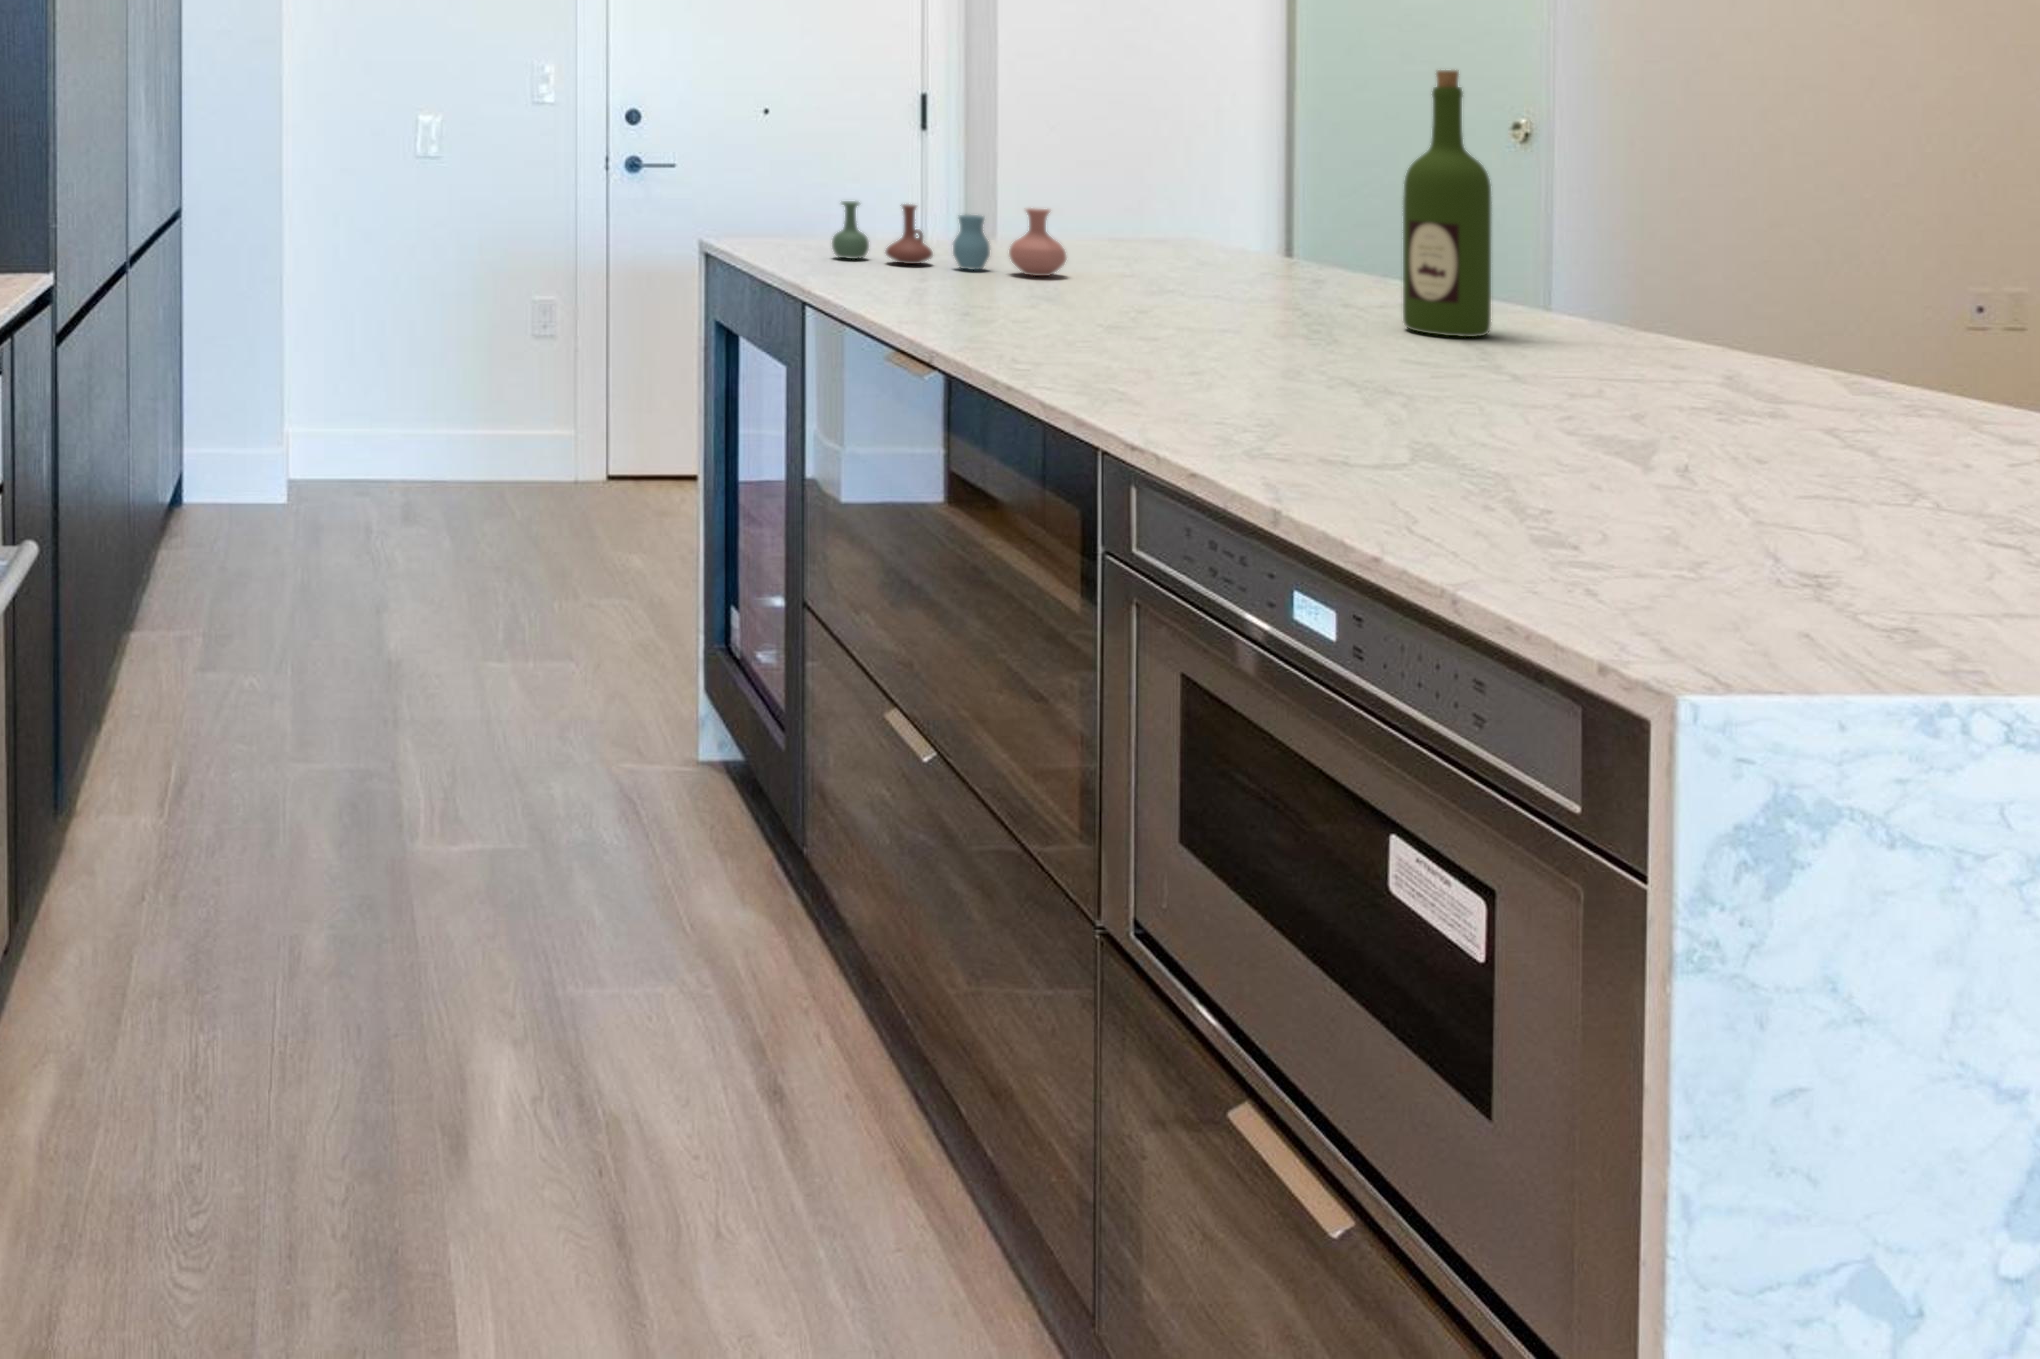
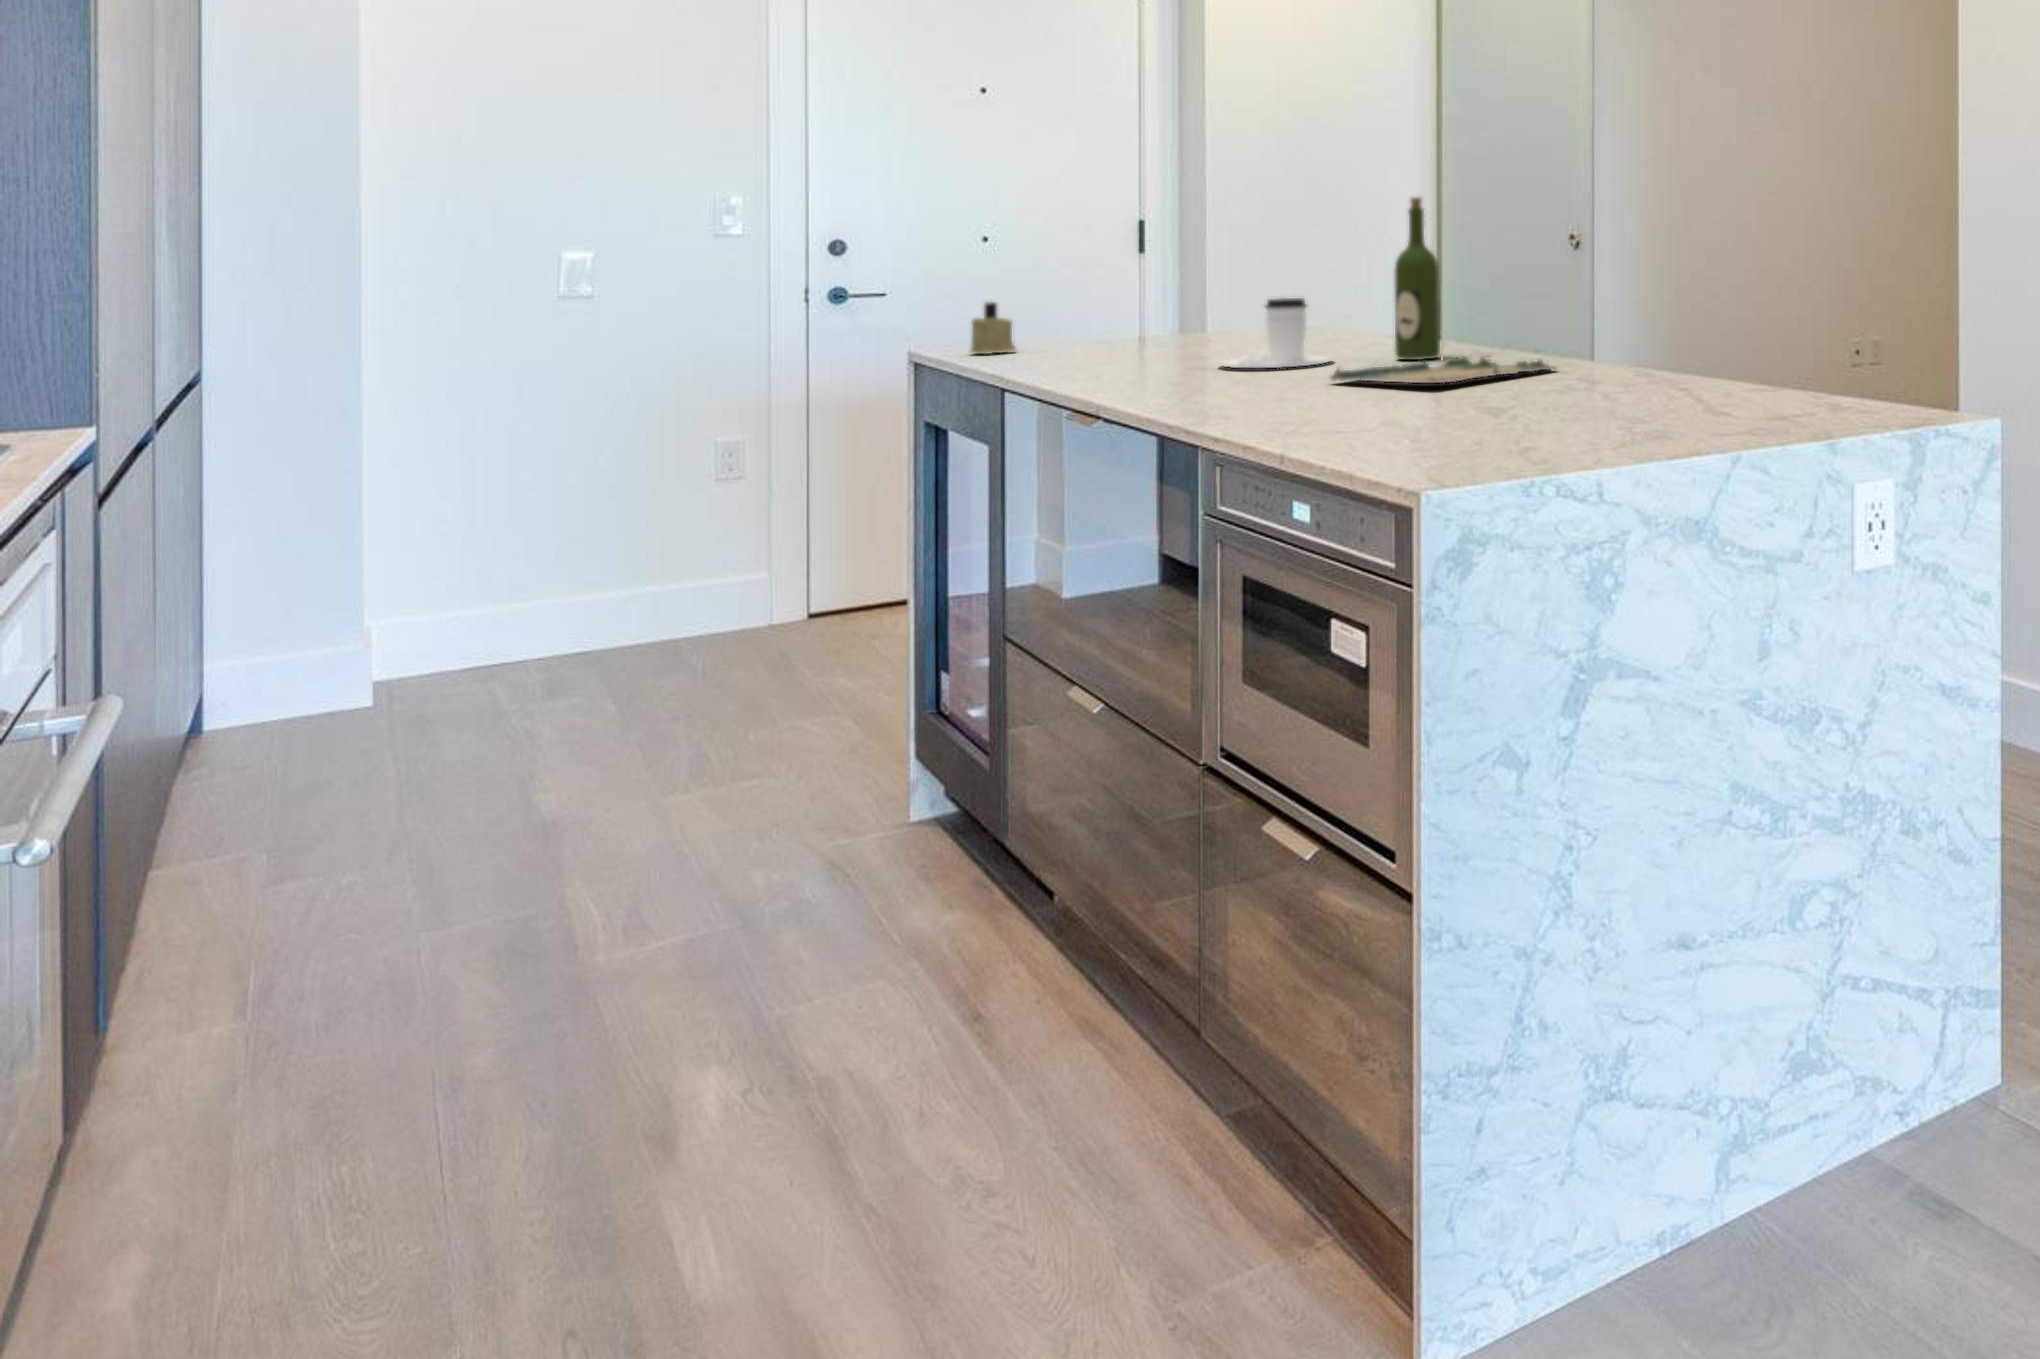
candle: none [768,187,819,249] -> present [971,302,1017,354]
vase: present [832,201,1066,276] -> none [1026,304,1207,356]
coffee cup: none [1103,218,1293,327] -> present [1220,298,1332,368]
tray: none [1338,346,1846,426] -> present [1331,348,1555,383]

